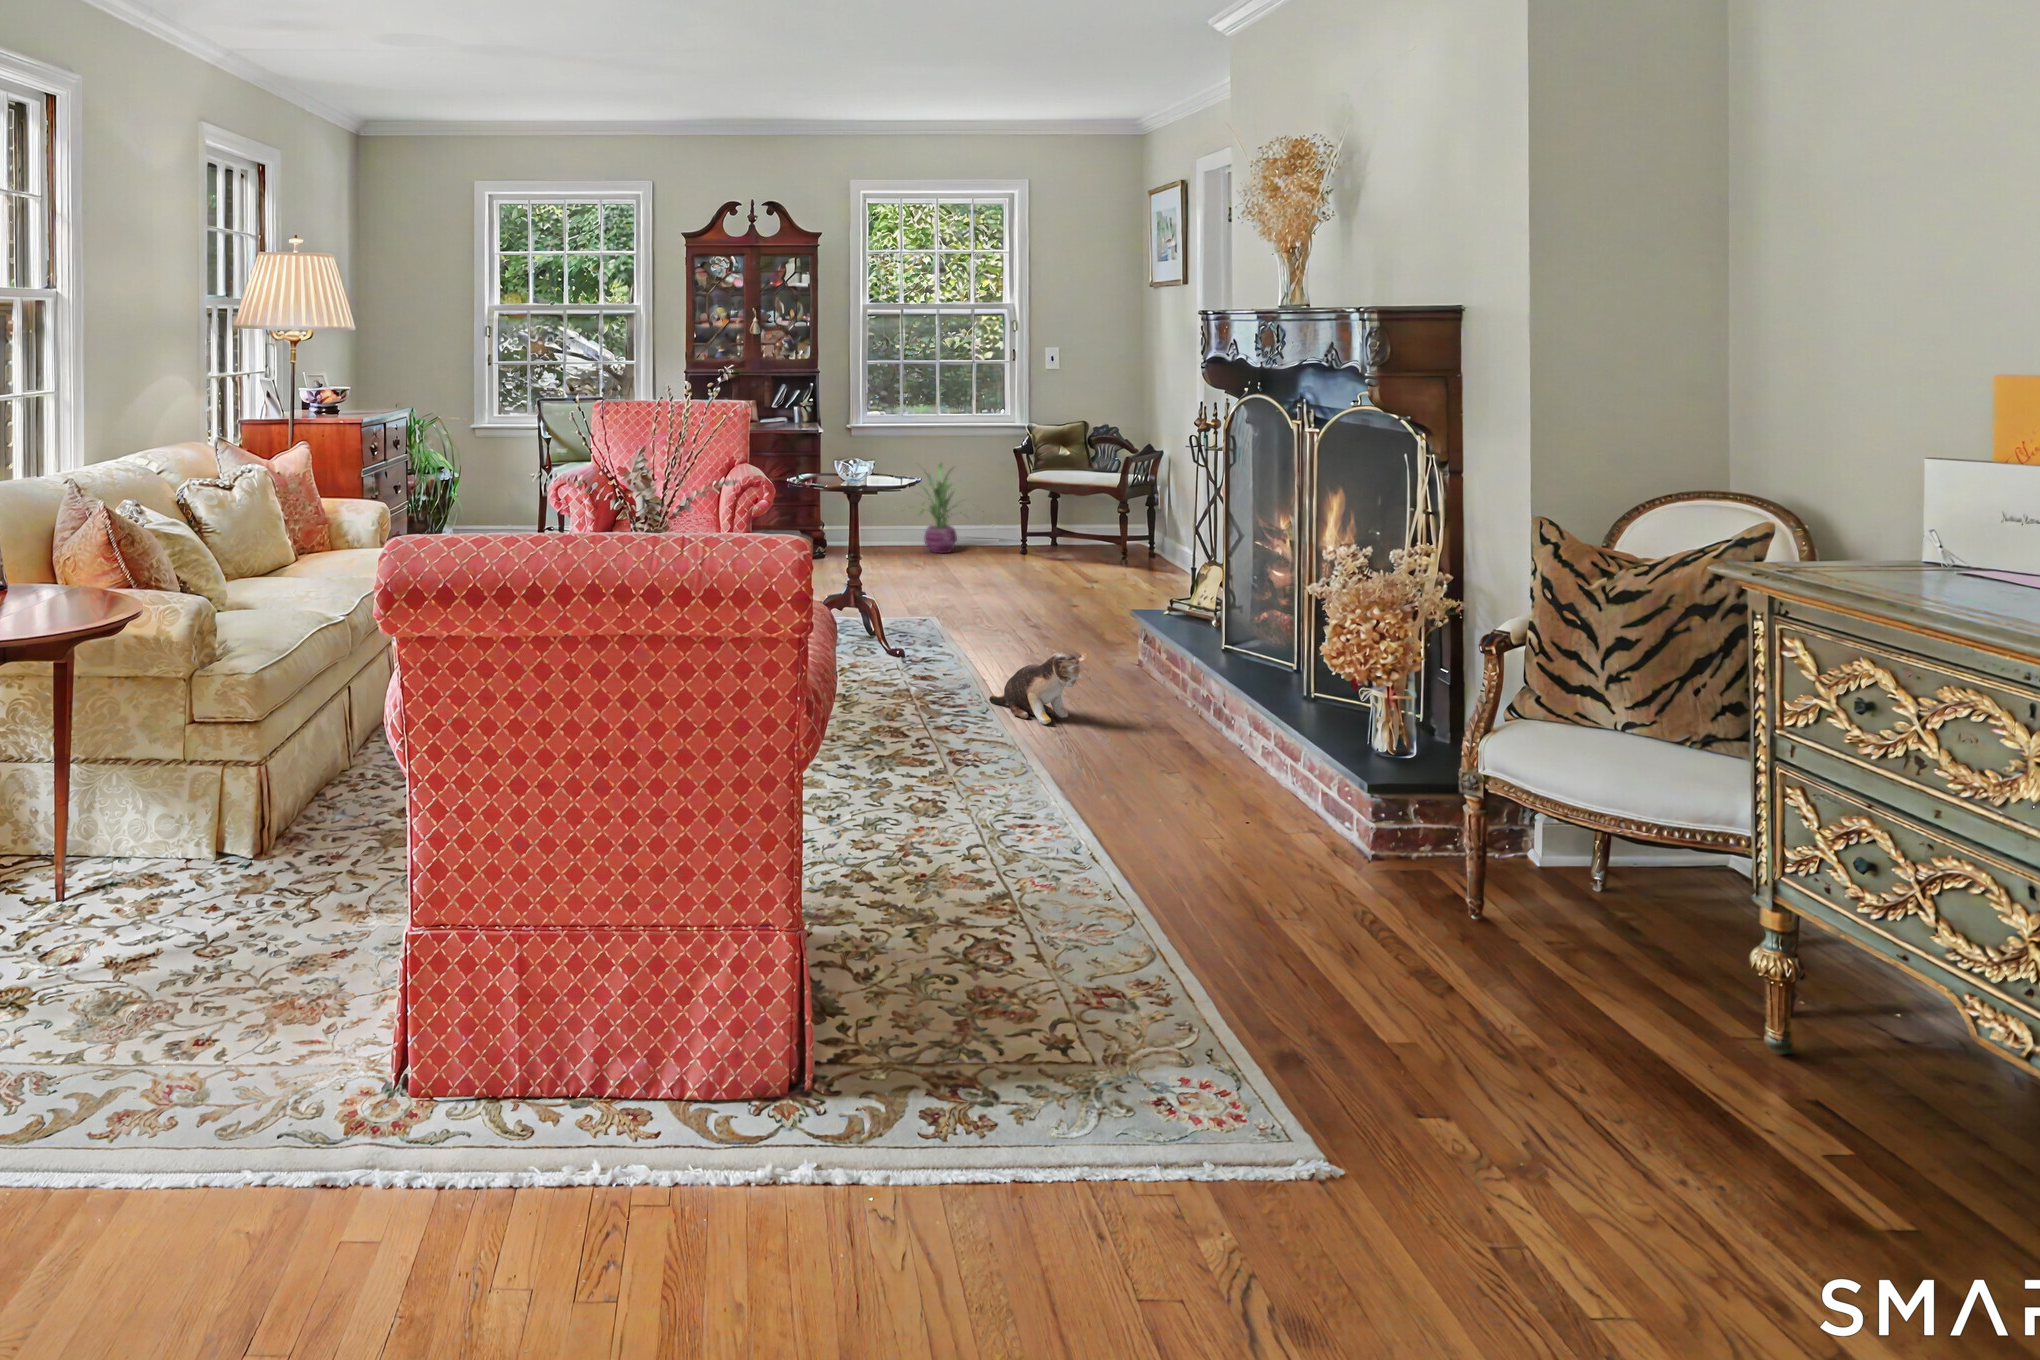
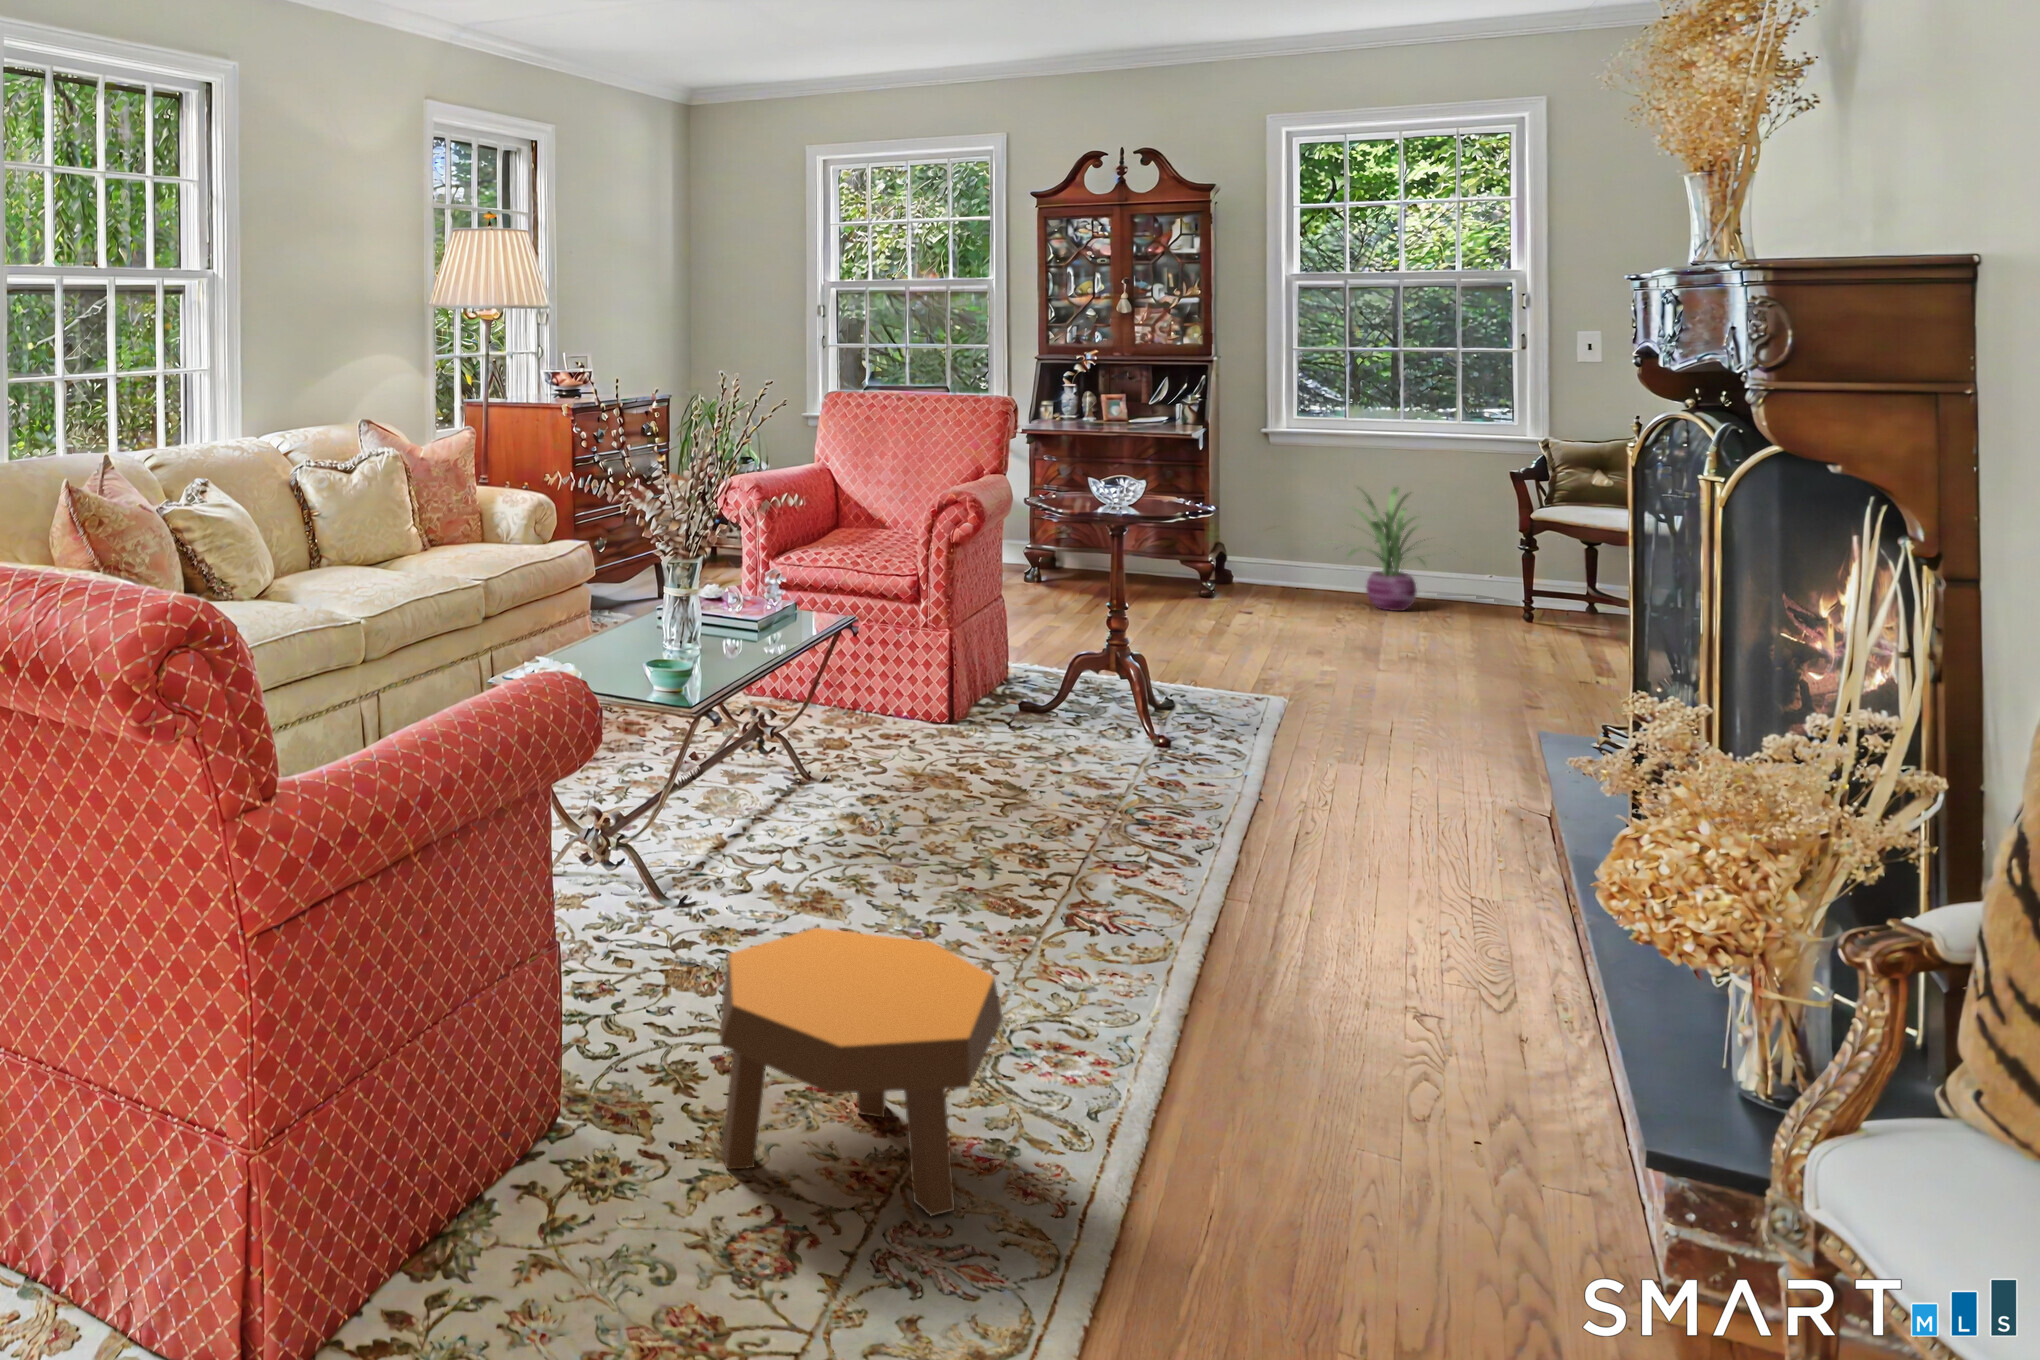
plush toy: present [989,652,1086,724] -> none [1236,765,1354,870]
footstool: none [883,781,1083,952] -> present [719,928,1003,1216]

